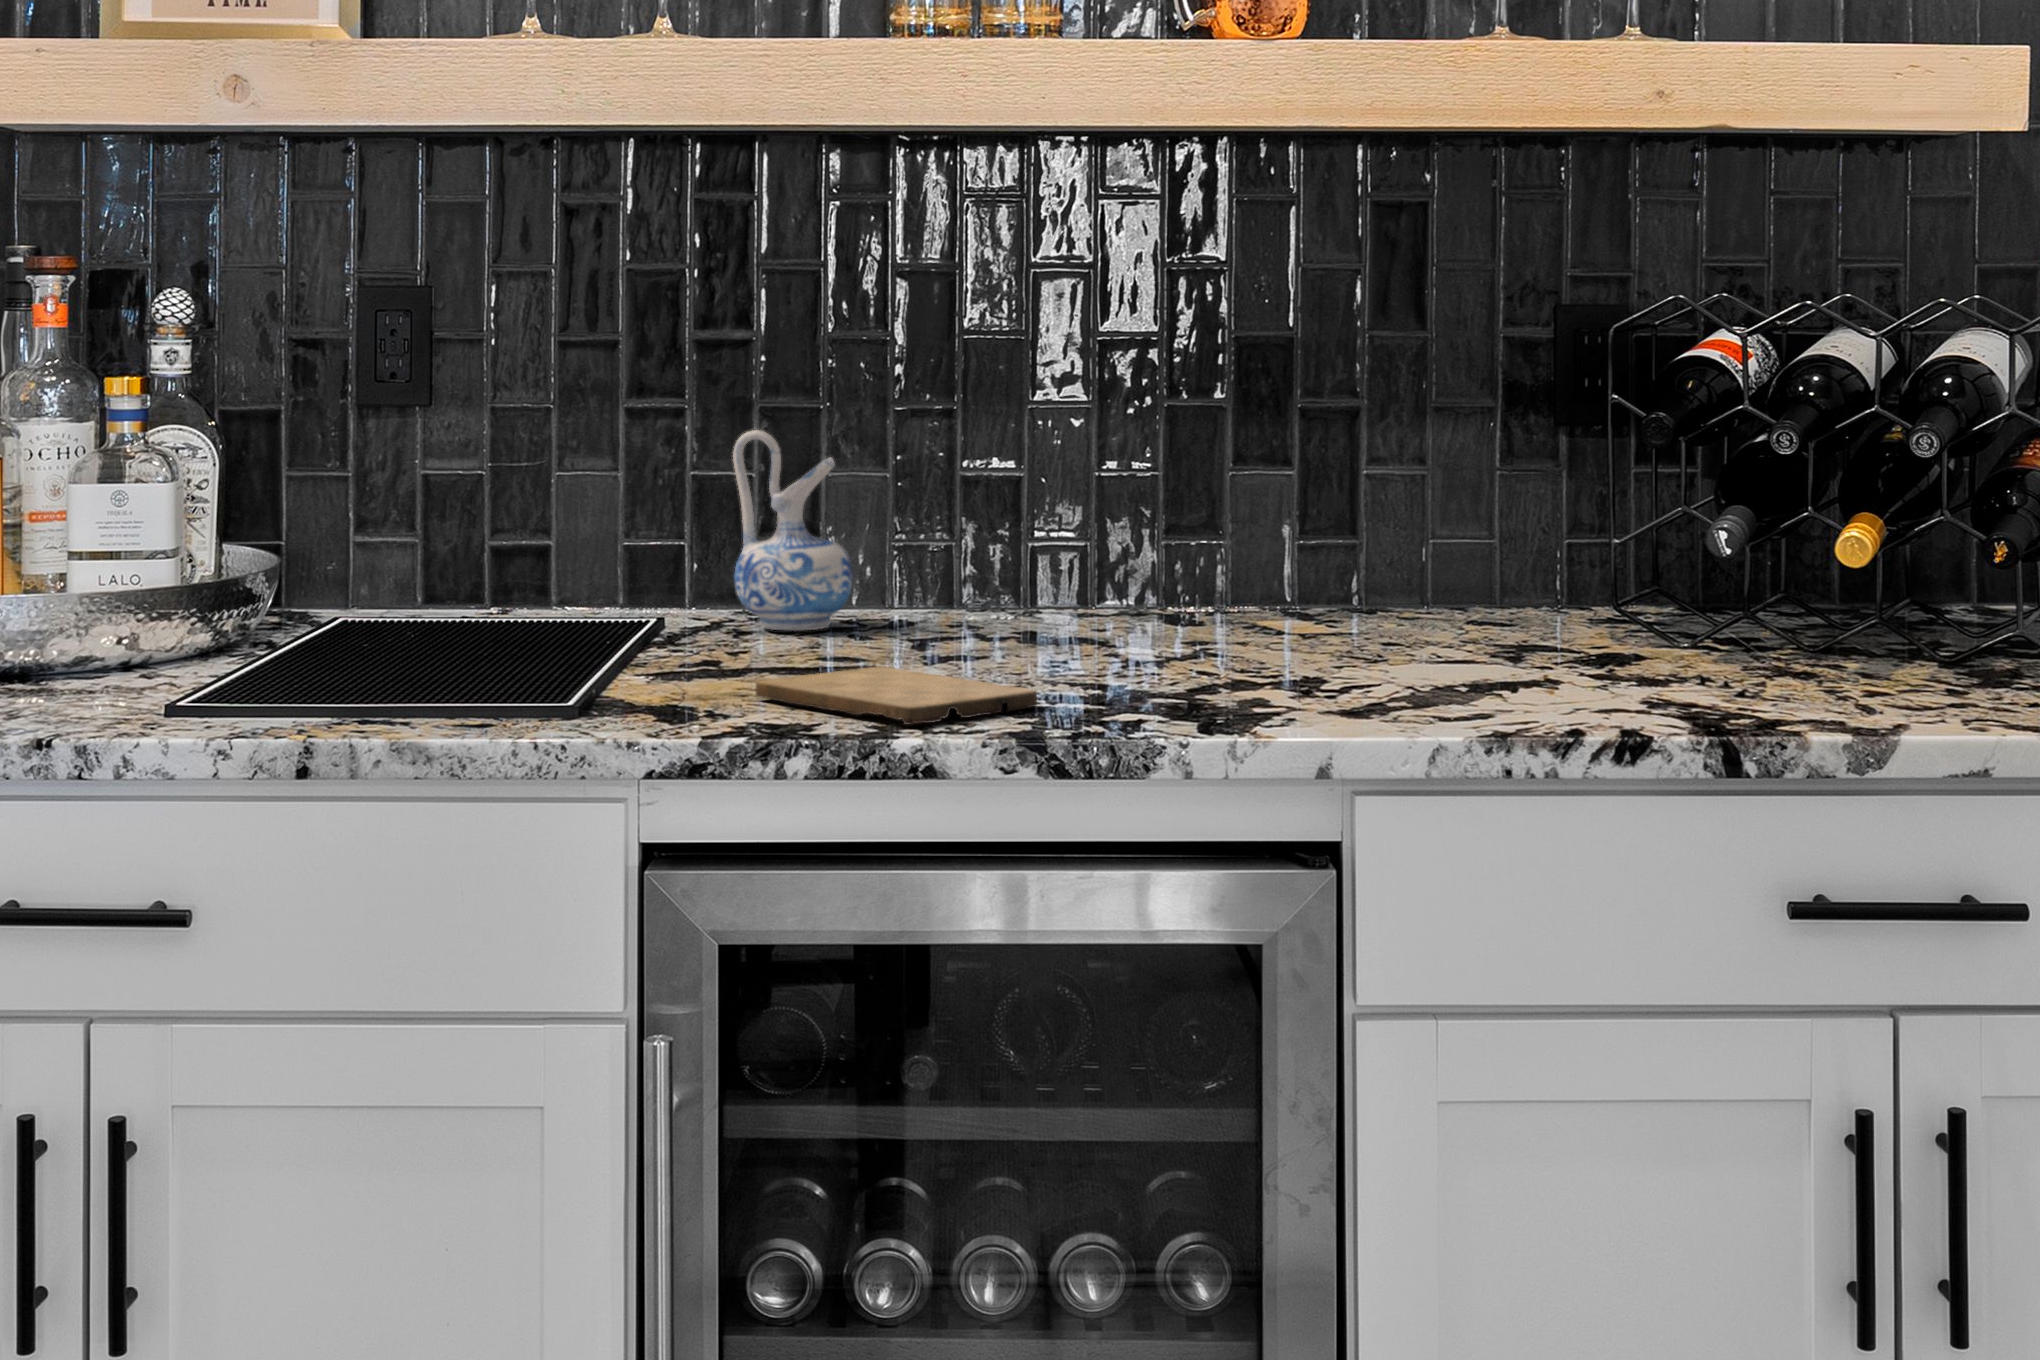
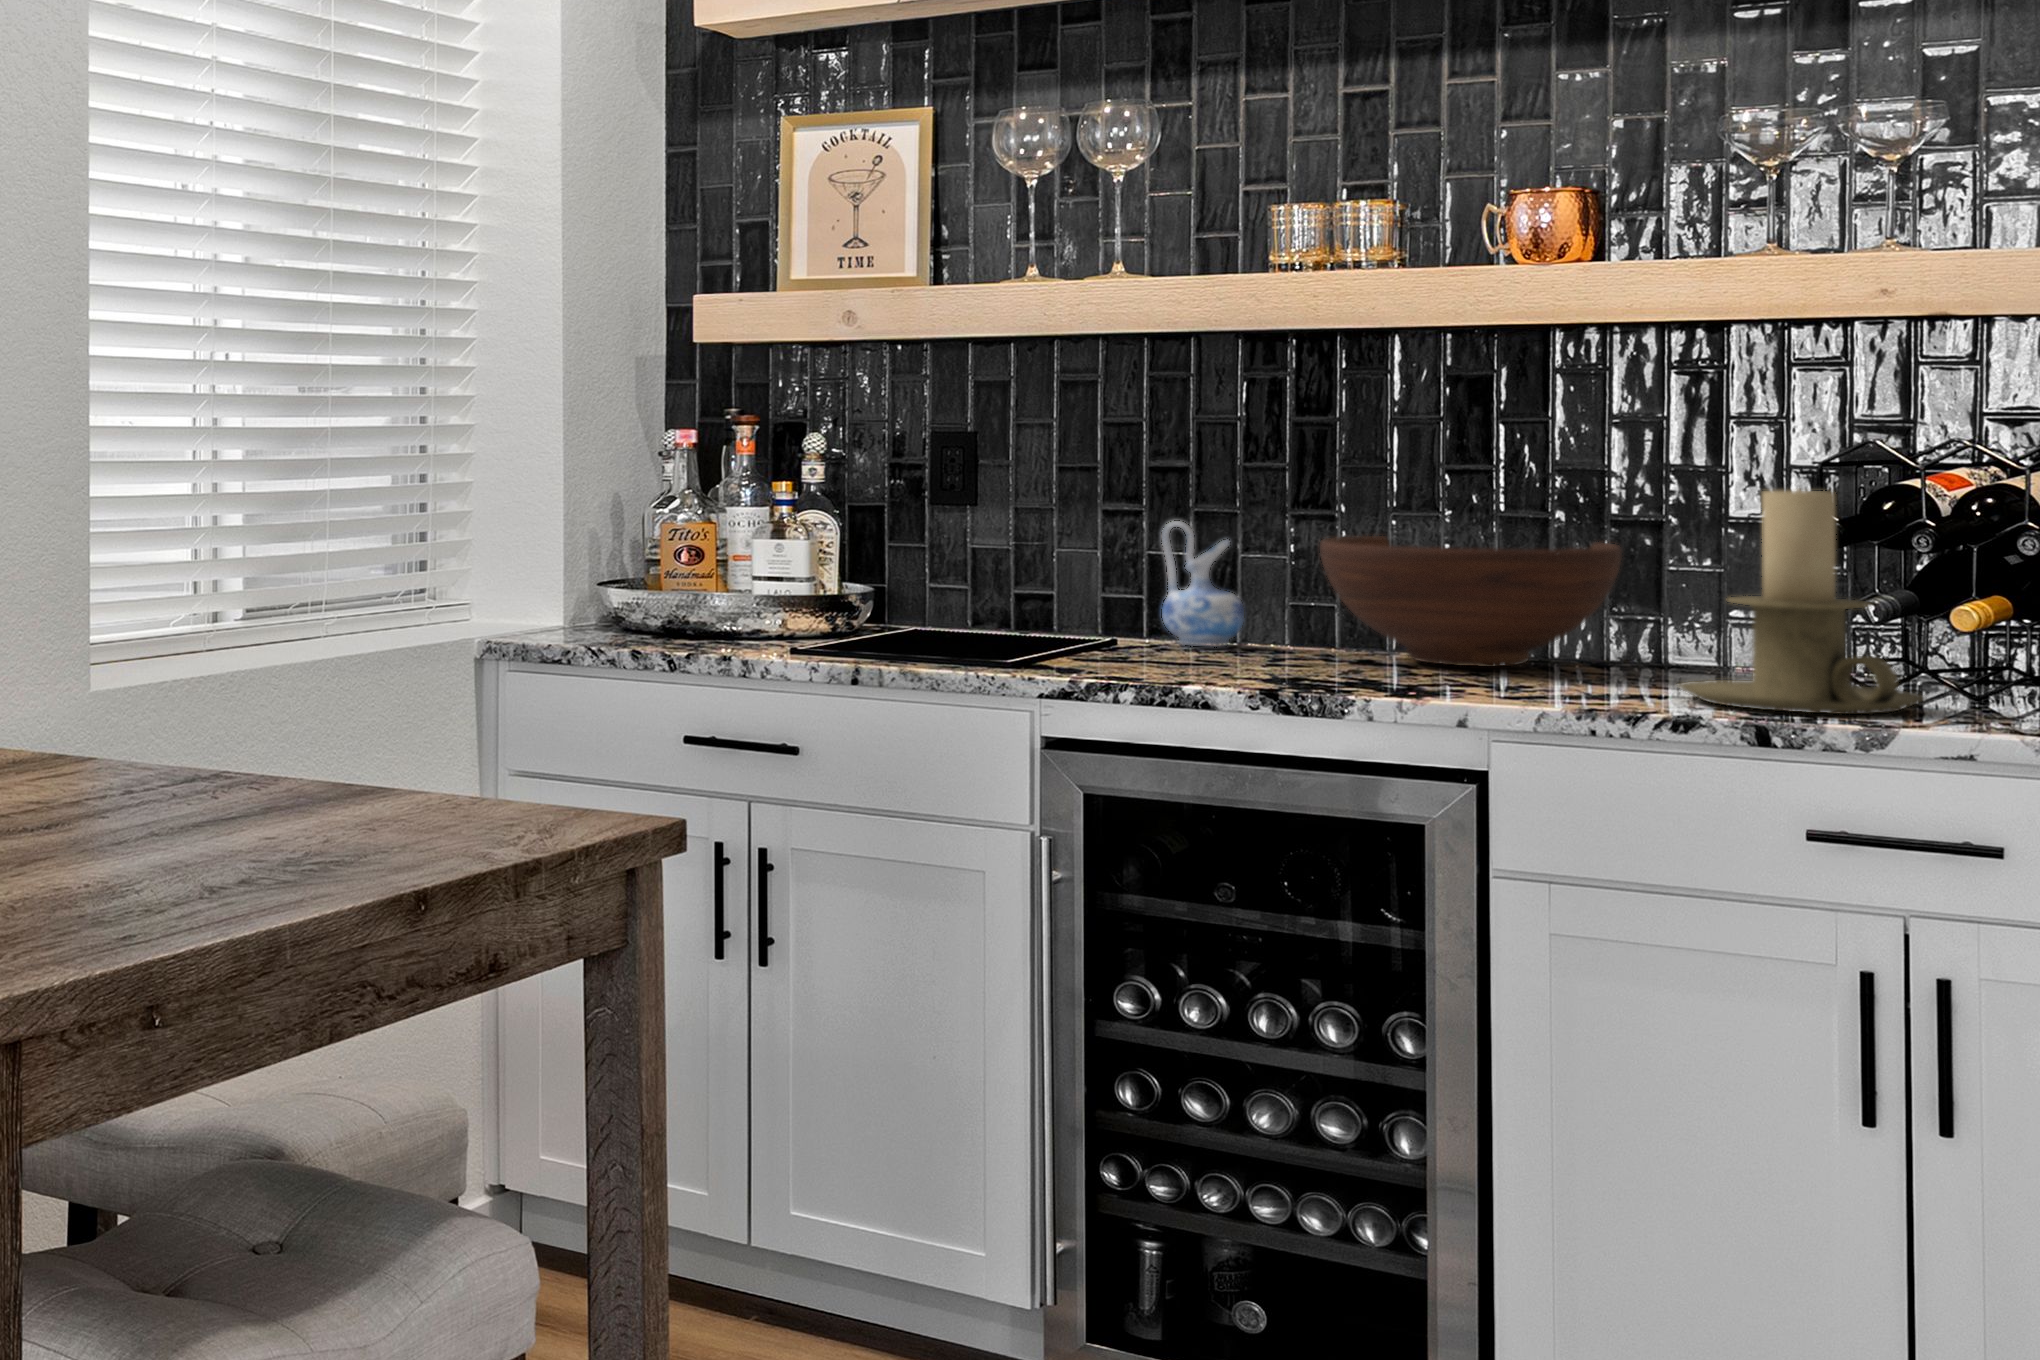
candle holder: none [1530,368,1844,709] -> present [1677,489,1926,714]
fruit bowl: none [981,441,1377,644] -> present [1320,536,1622,666]
cutting board: present [755,666,1037,725] -> none [1128,658,1302,683]

